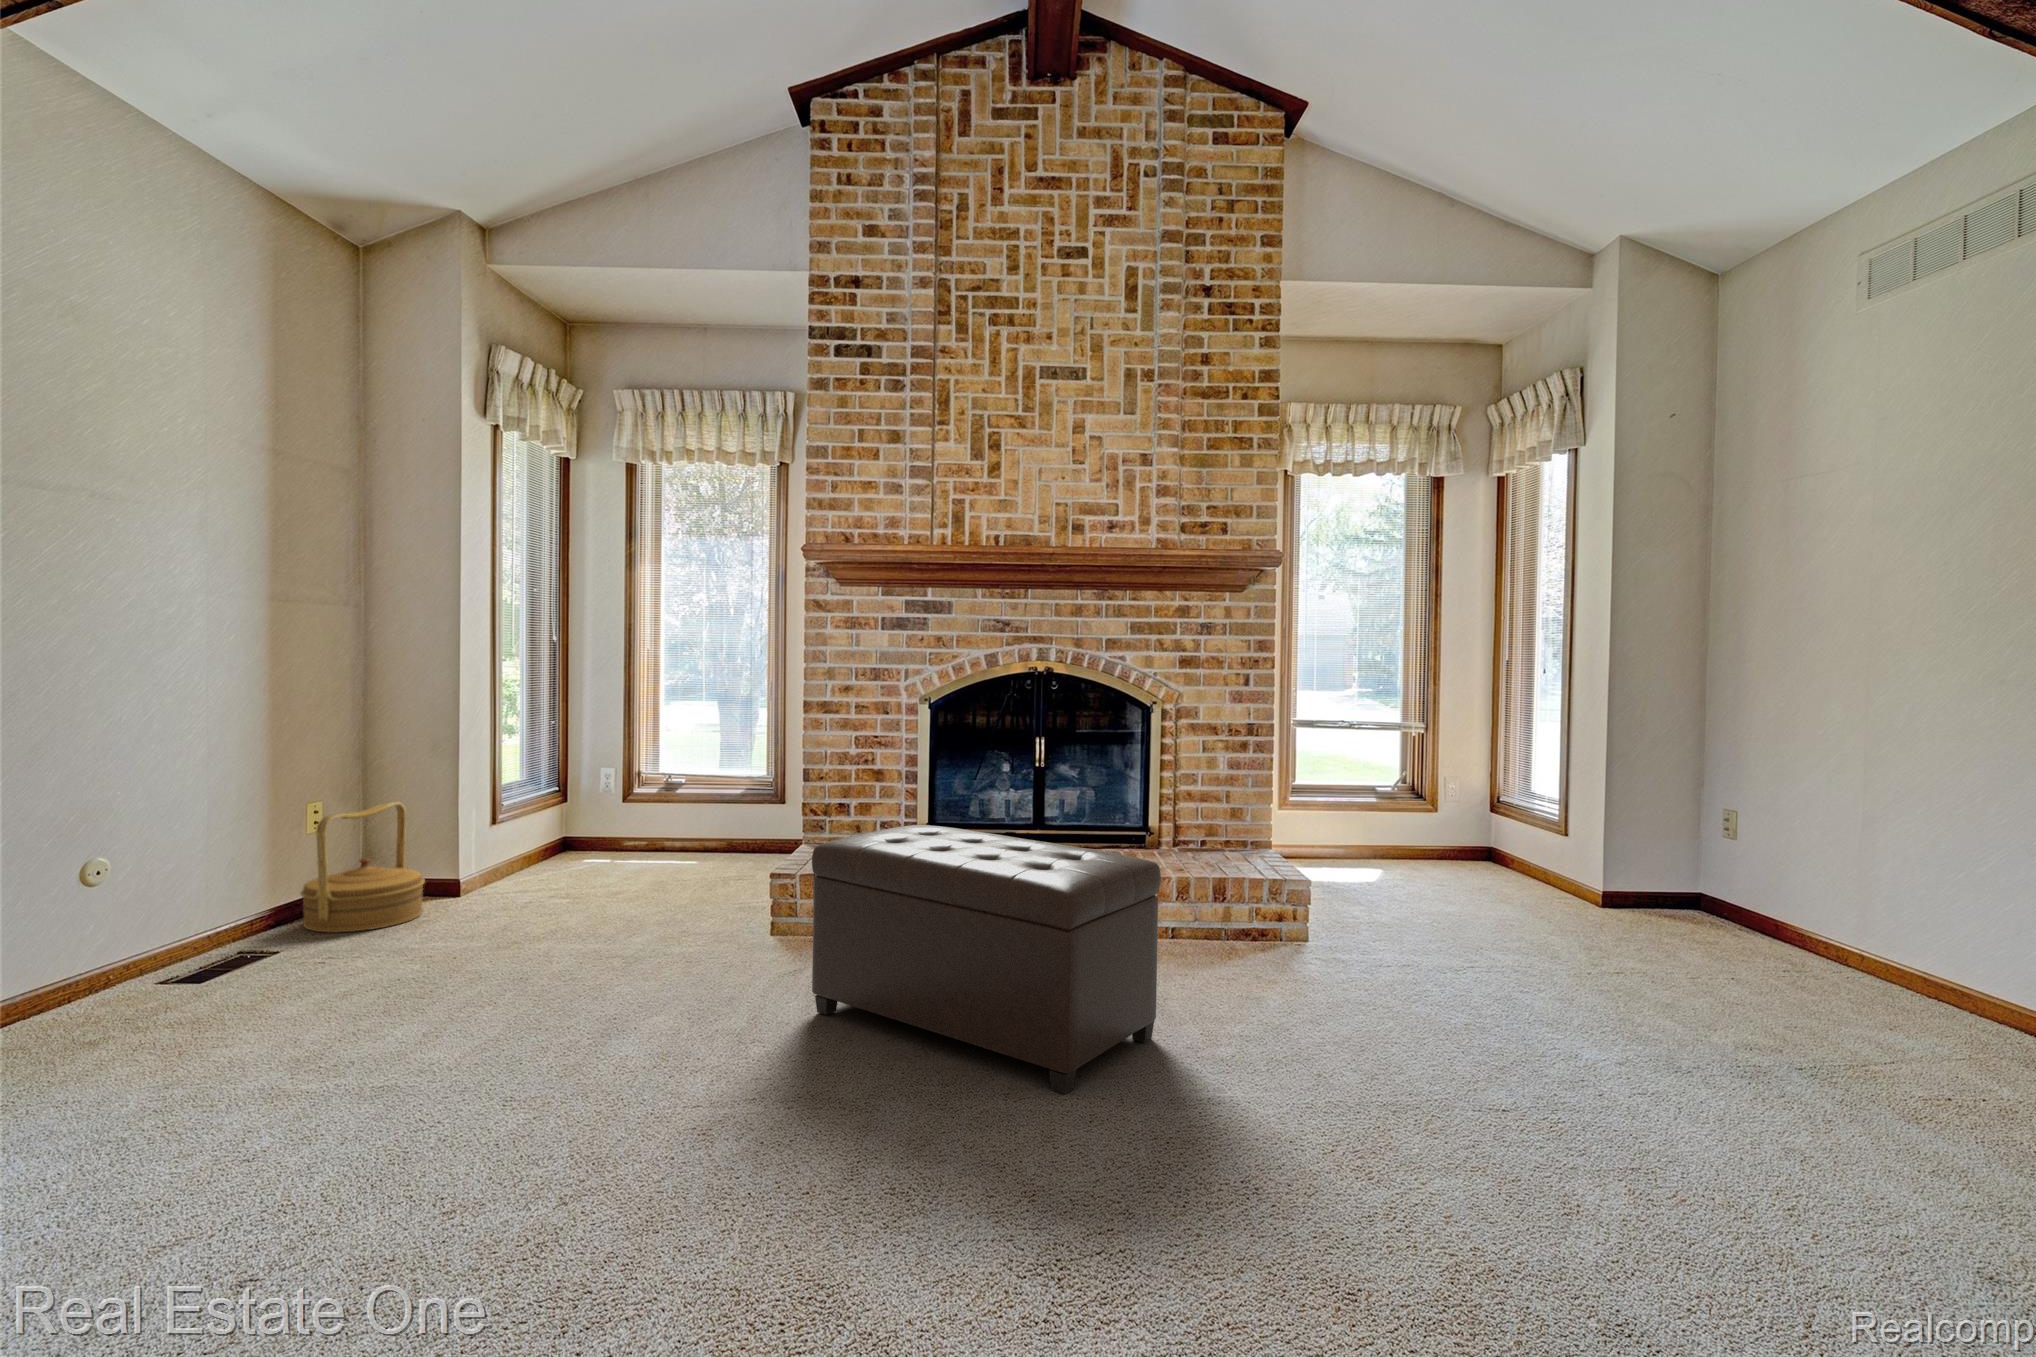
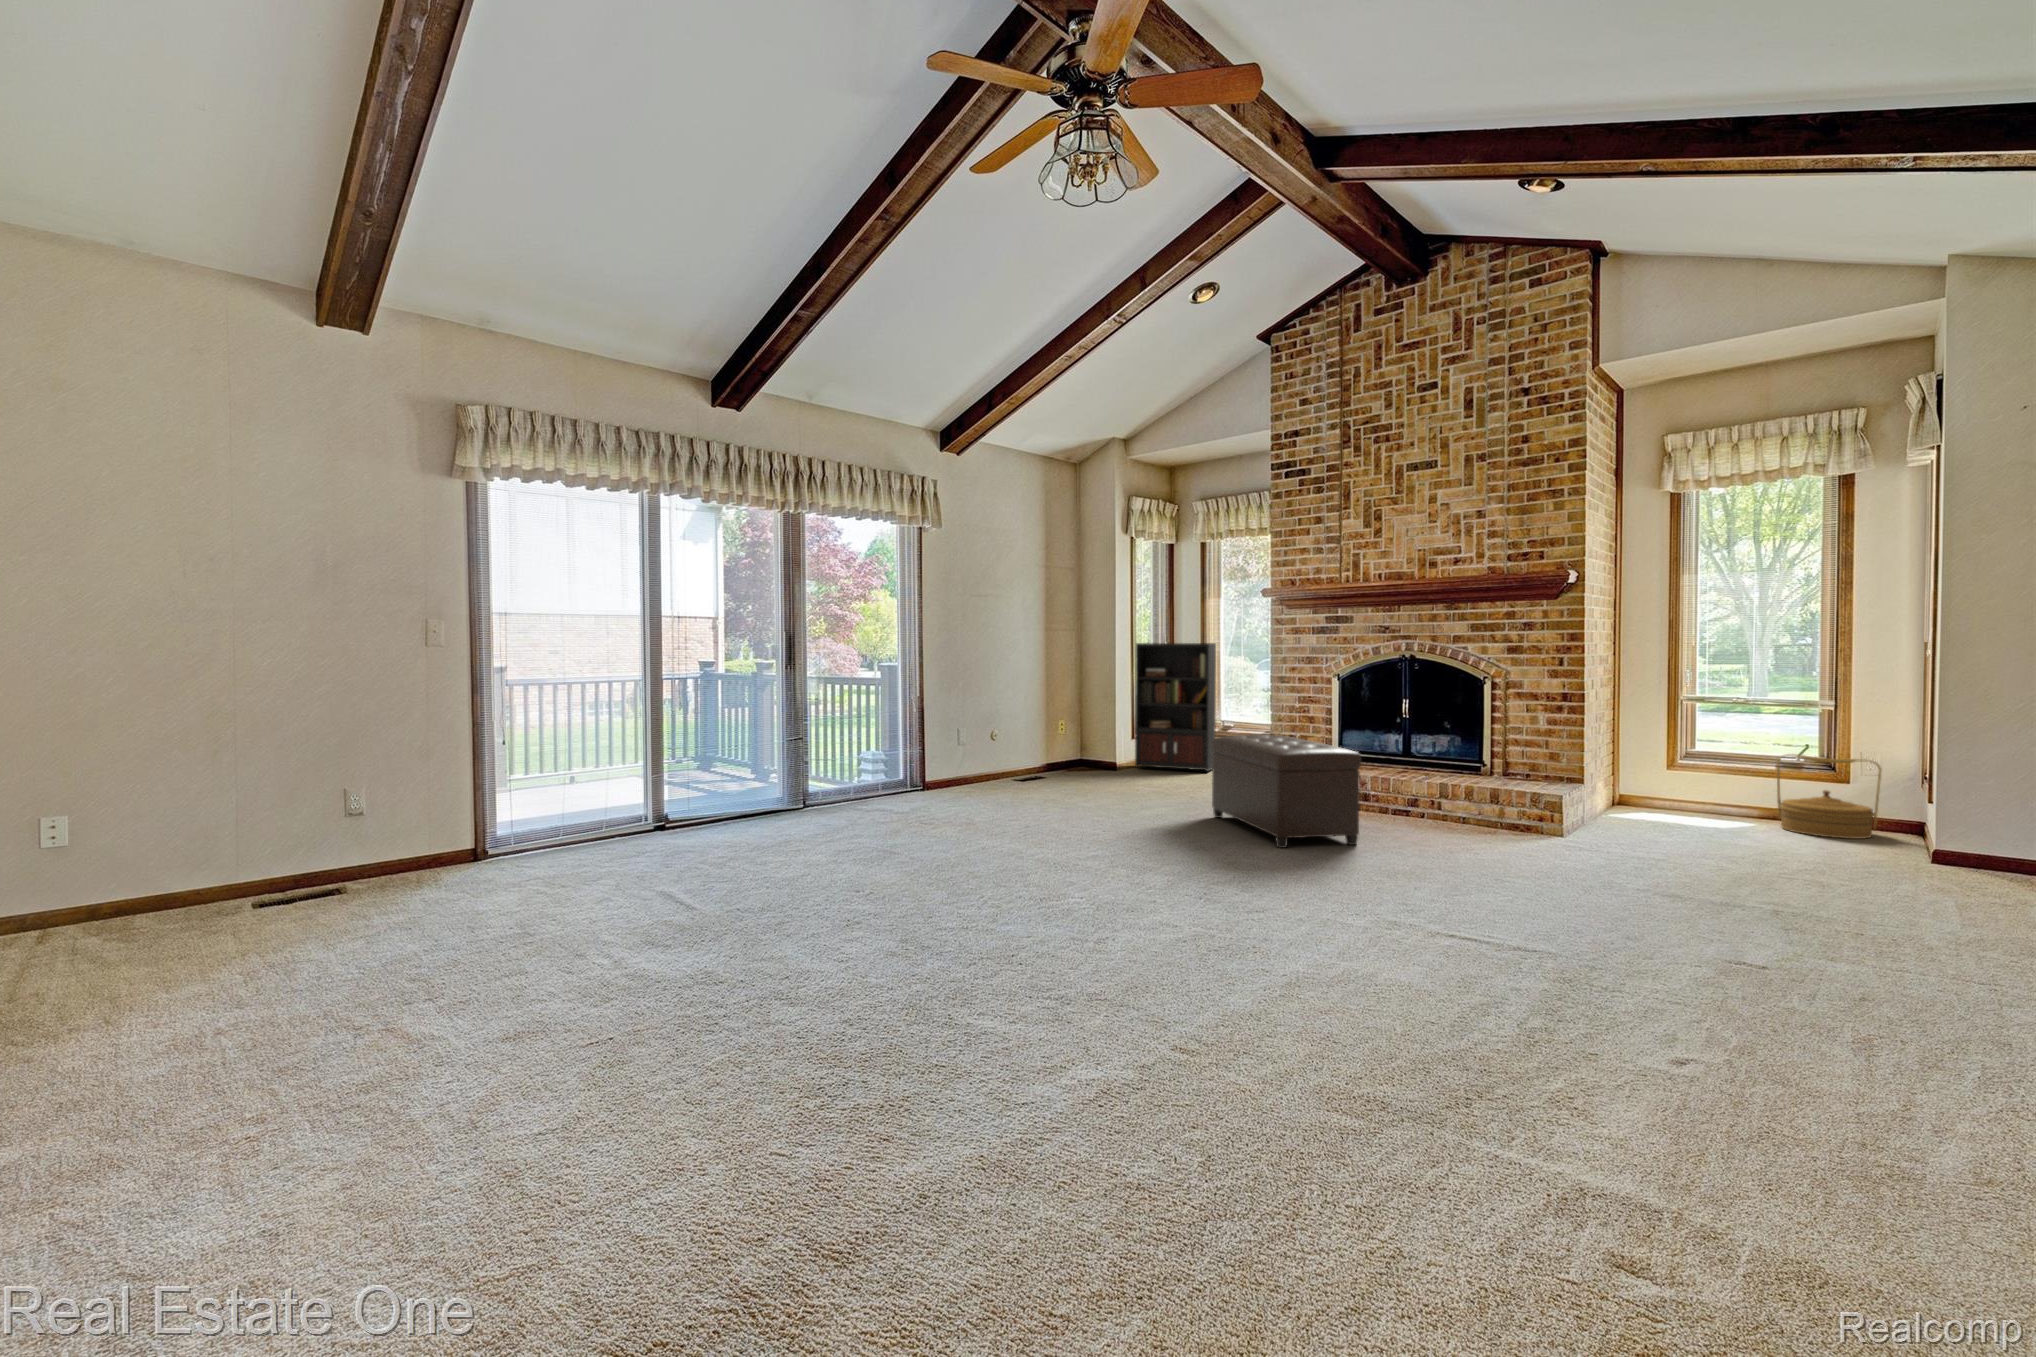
bookcase: none [508,639,702,884] -> present [1135,643,1216,771]
woven basket: present [300,802,425,933] -> present [1777,754,1881,839]

